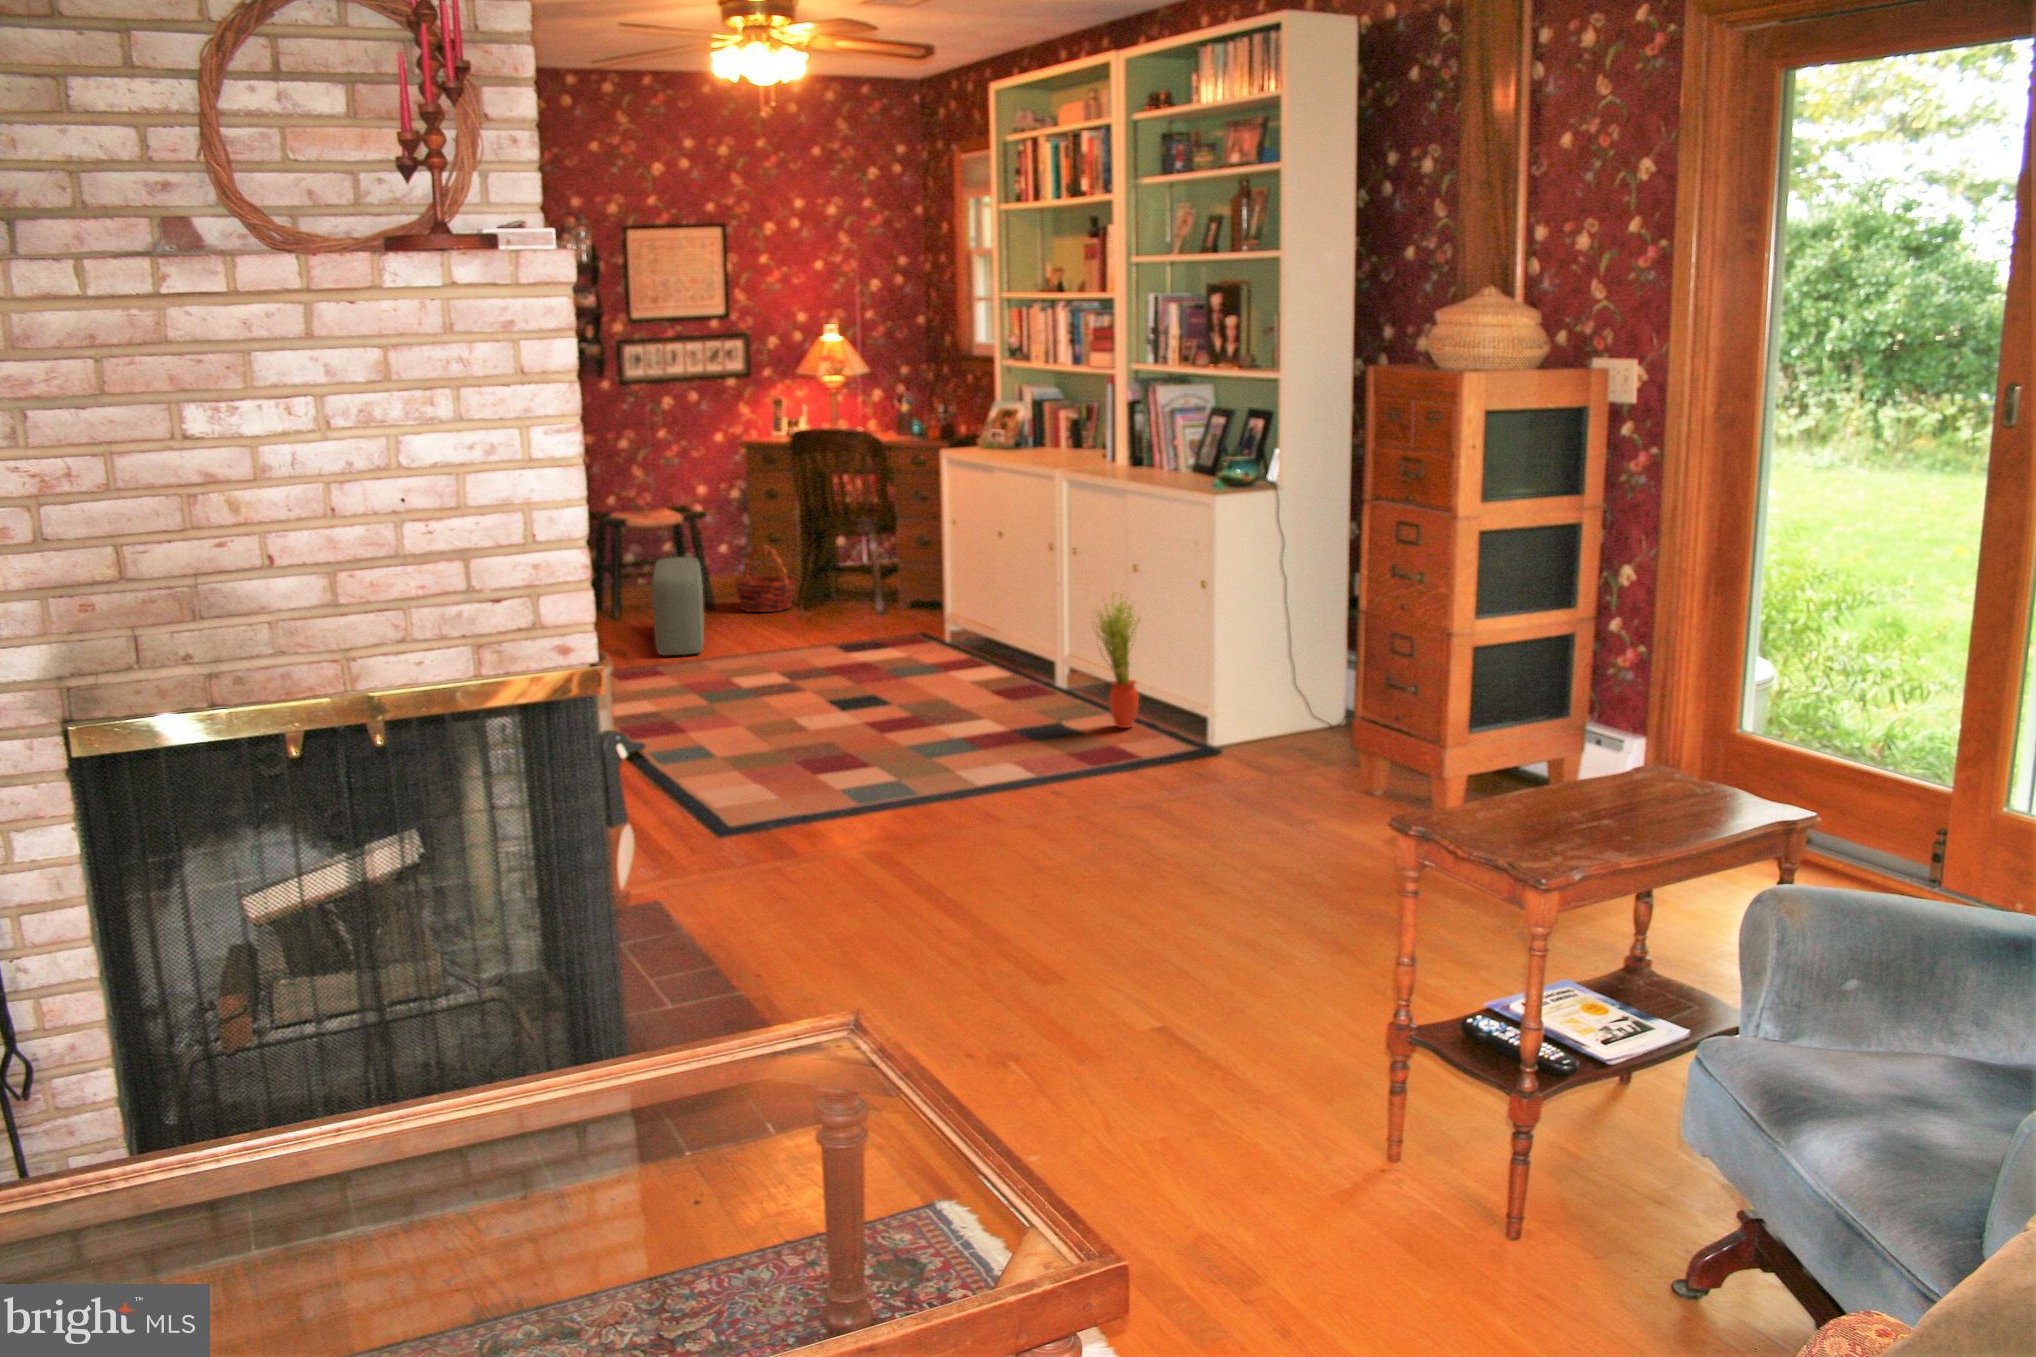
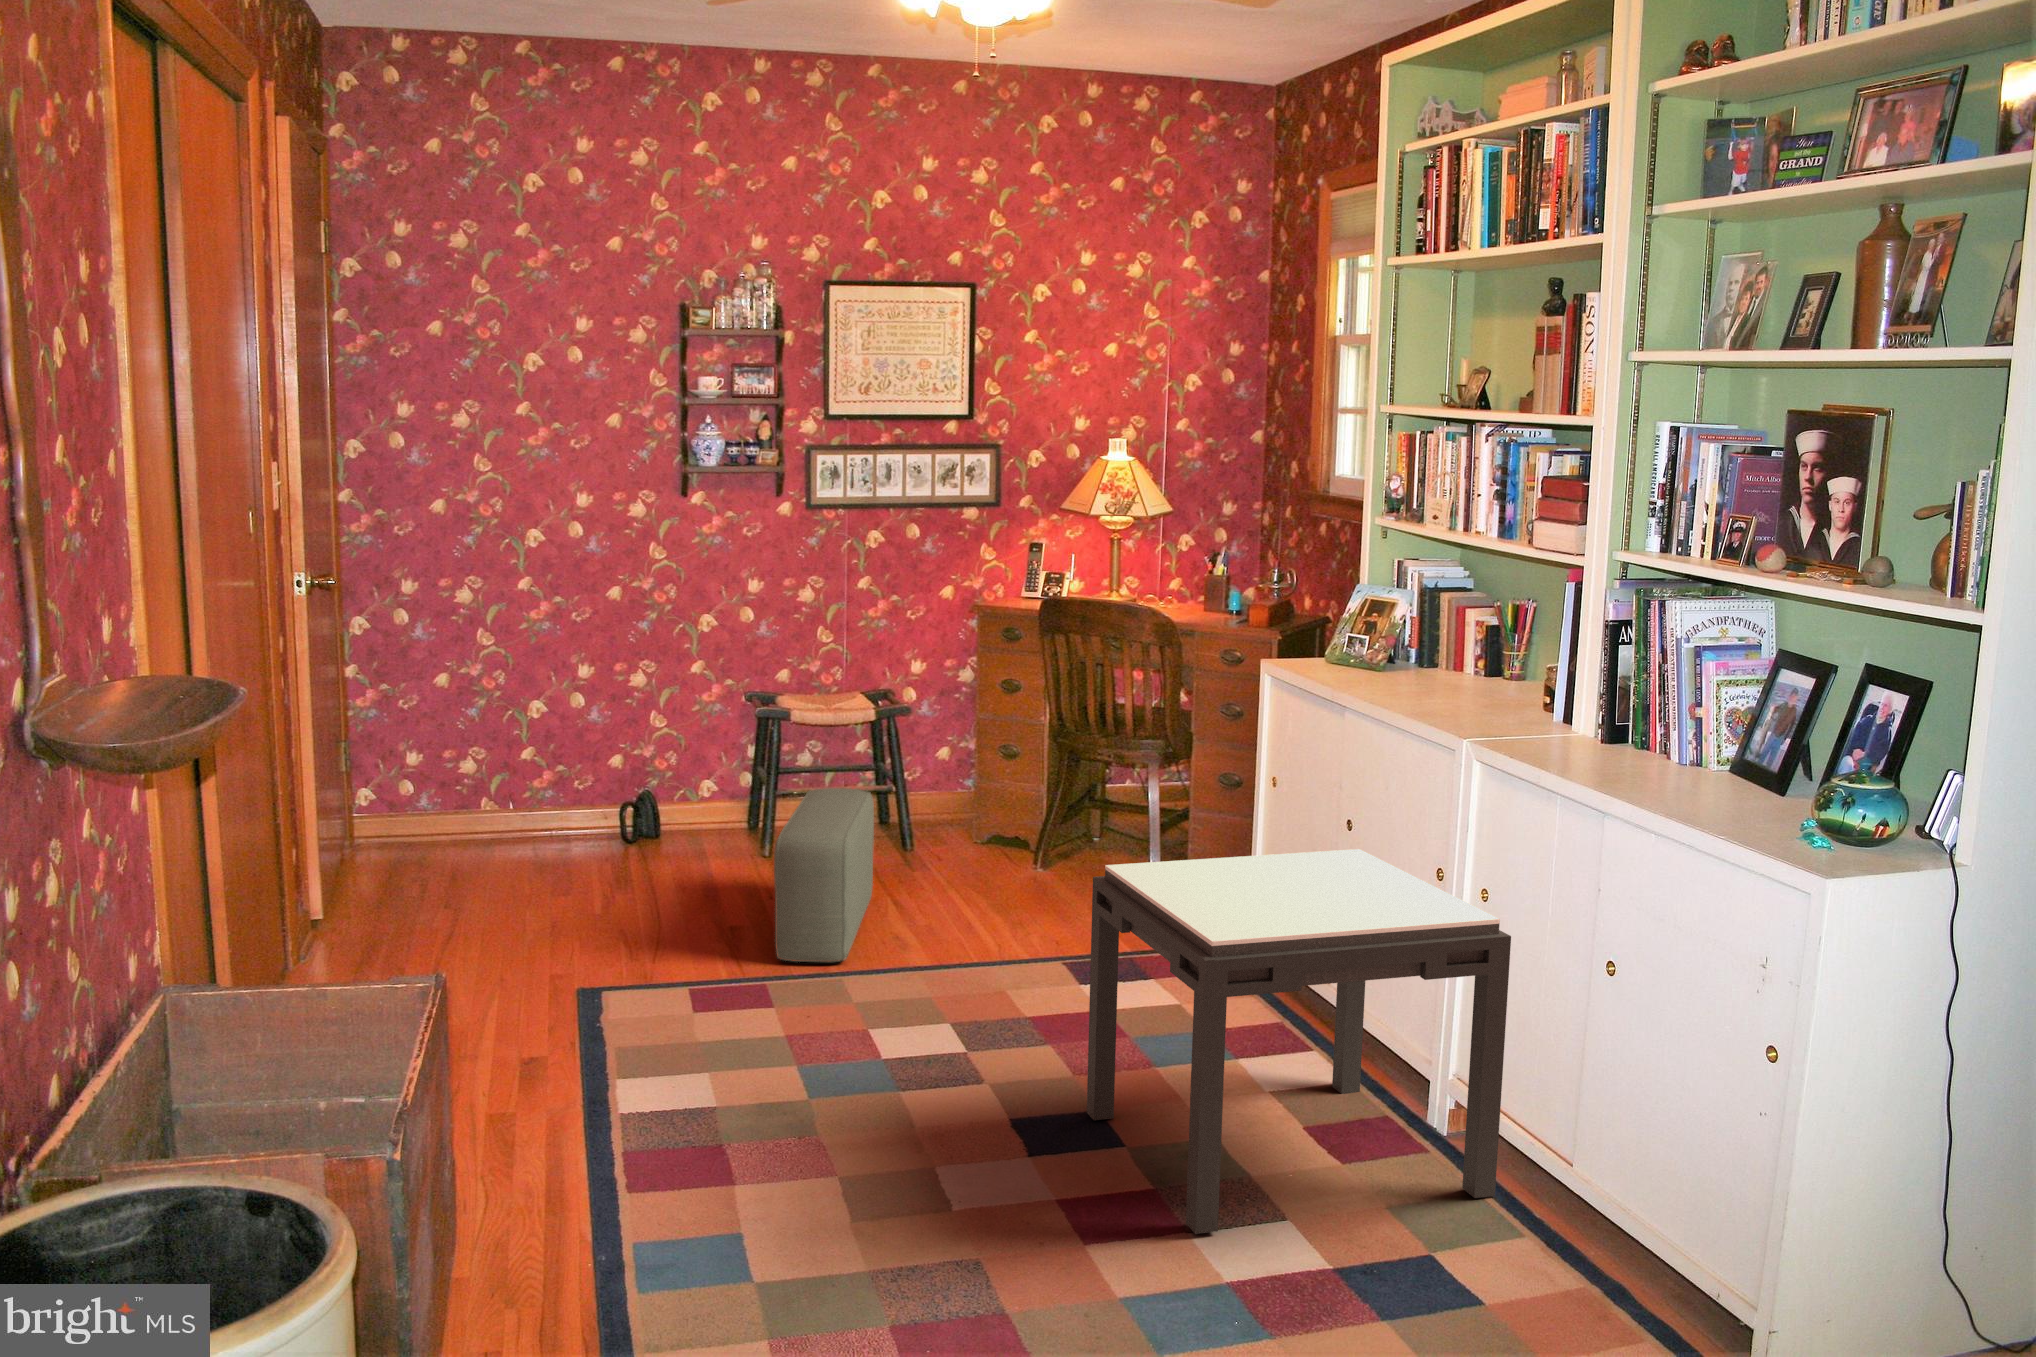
side table: none [865,541,1090,726] -> present [1087,849,1511,1234]
basket: present [736,545,795,612] -> none [937,768,1029,873]
potted plant: present [1093,594,1140,728] -> none [1510,1010,1618,1294]

